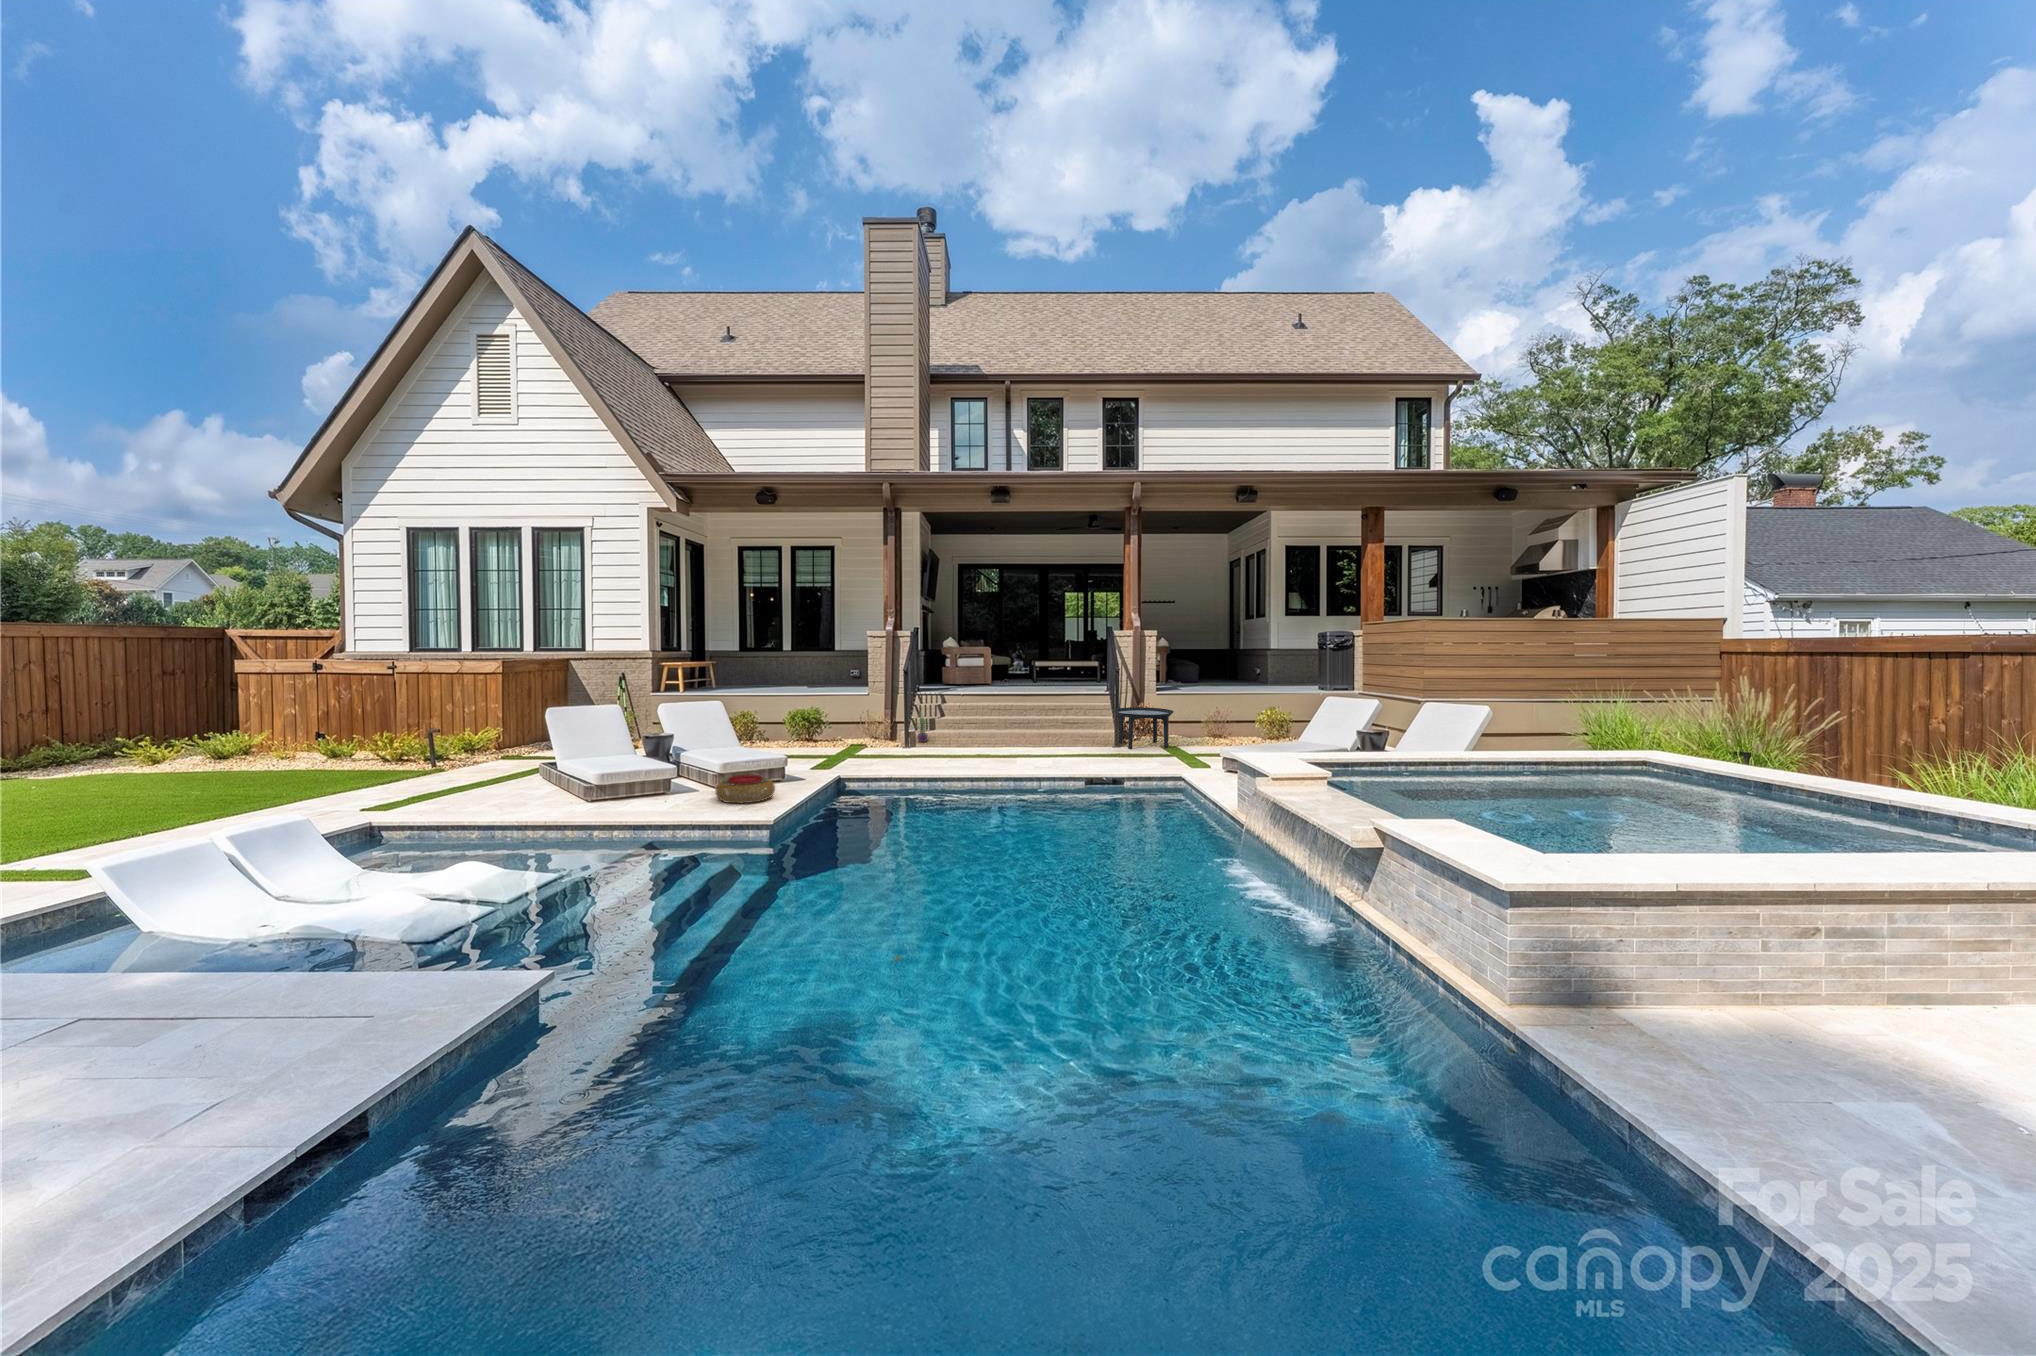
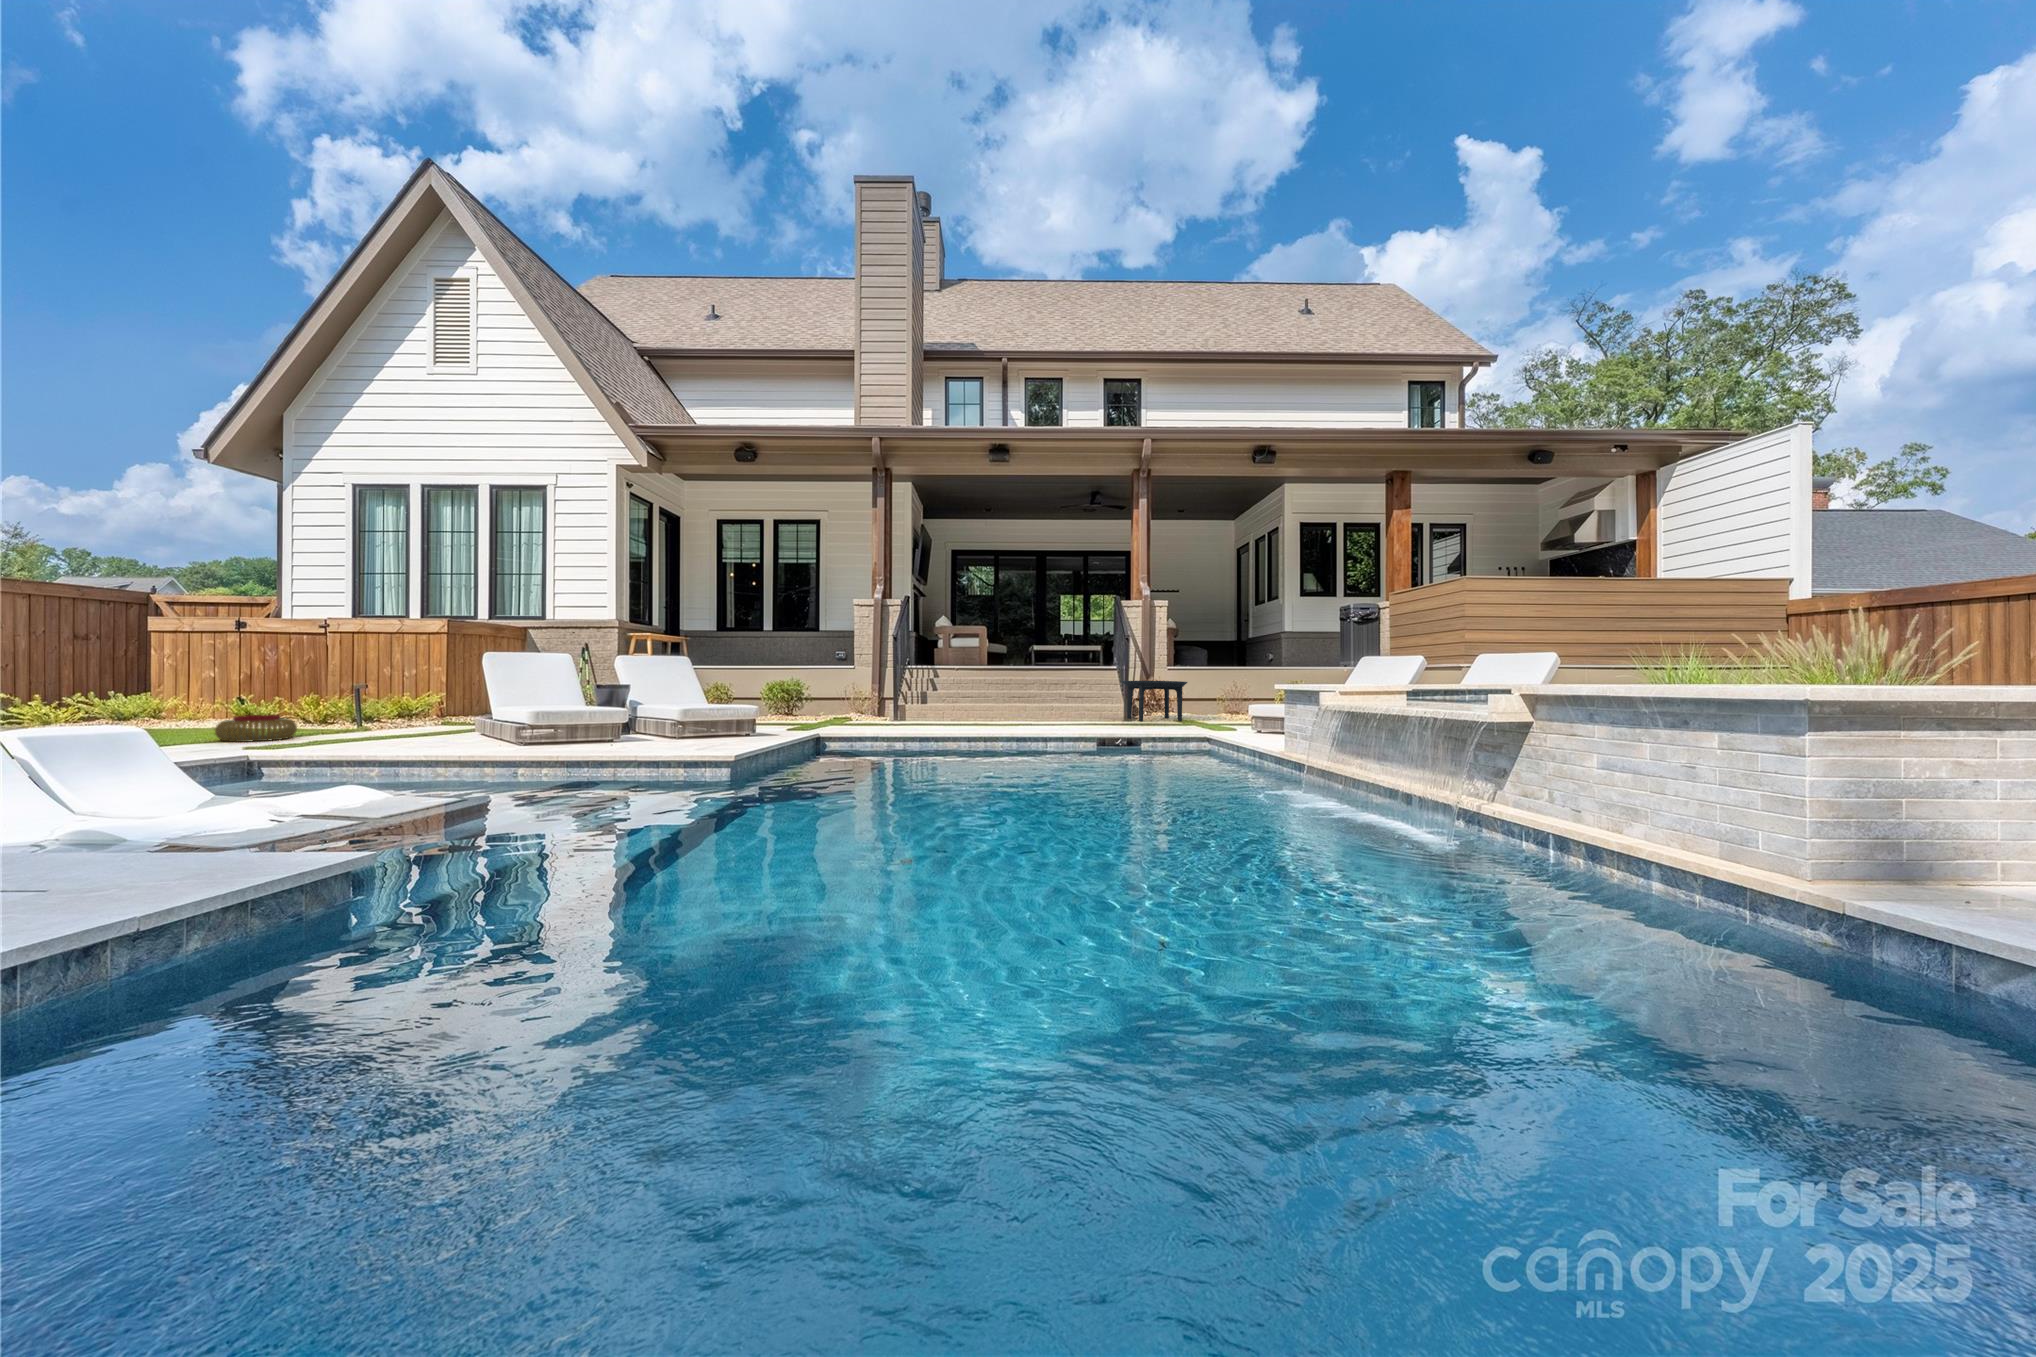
decorative plant: present [912,717,928,742] -> none [897,684,928,717]
pouf: present [715,775,775,803] -> present [215,715,297,742]

